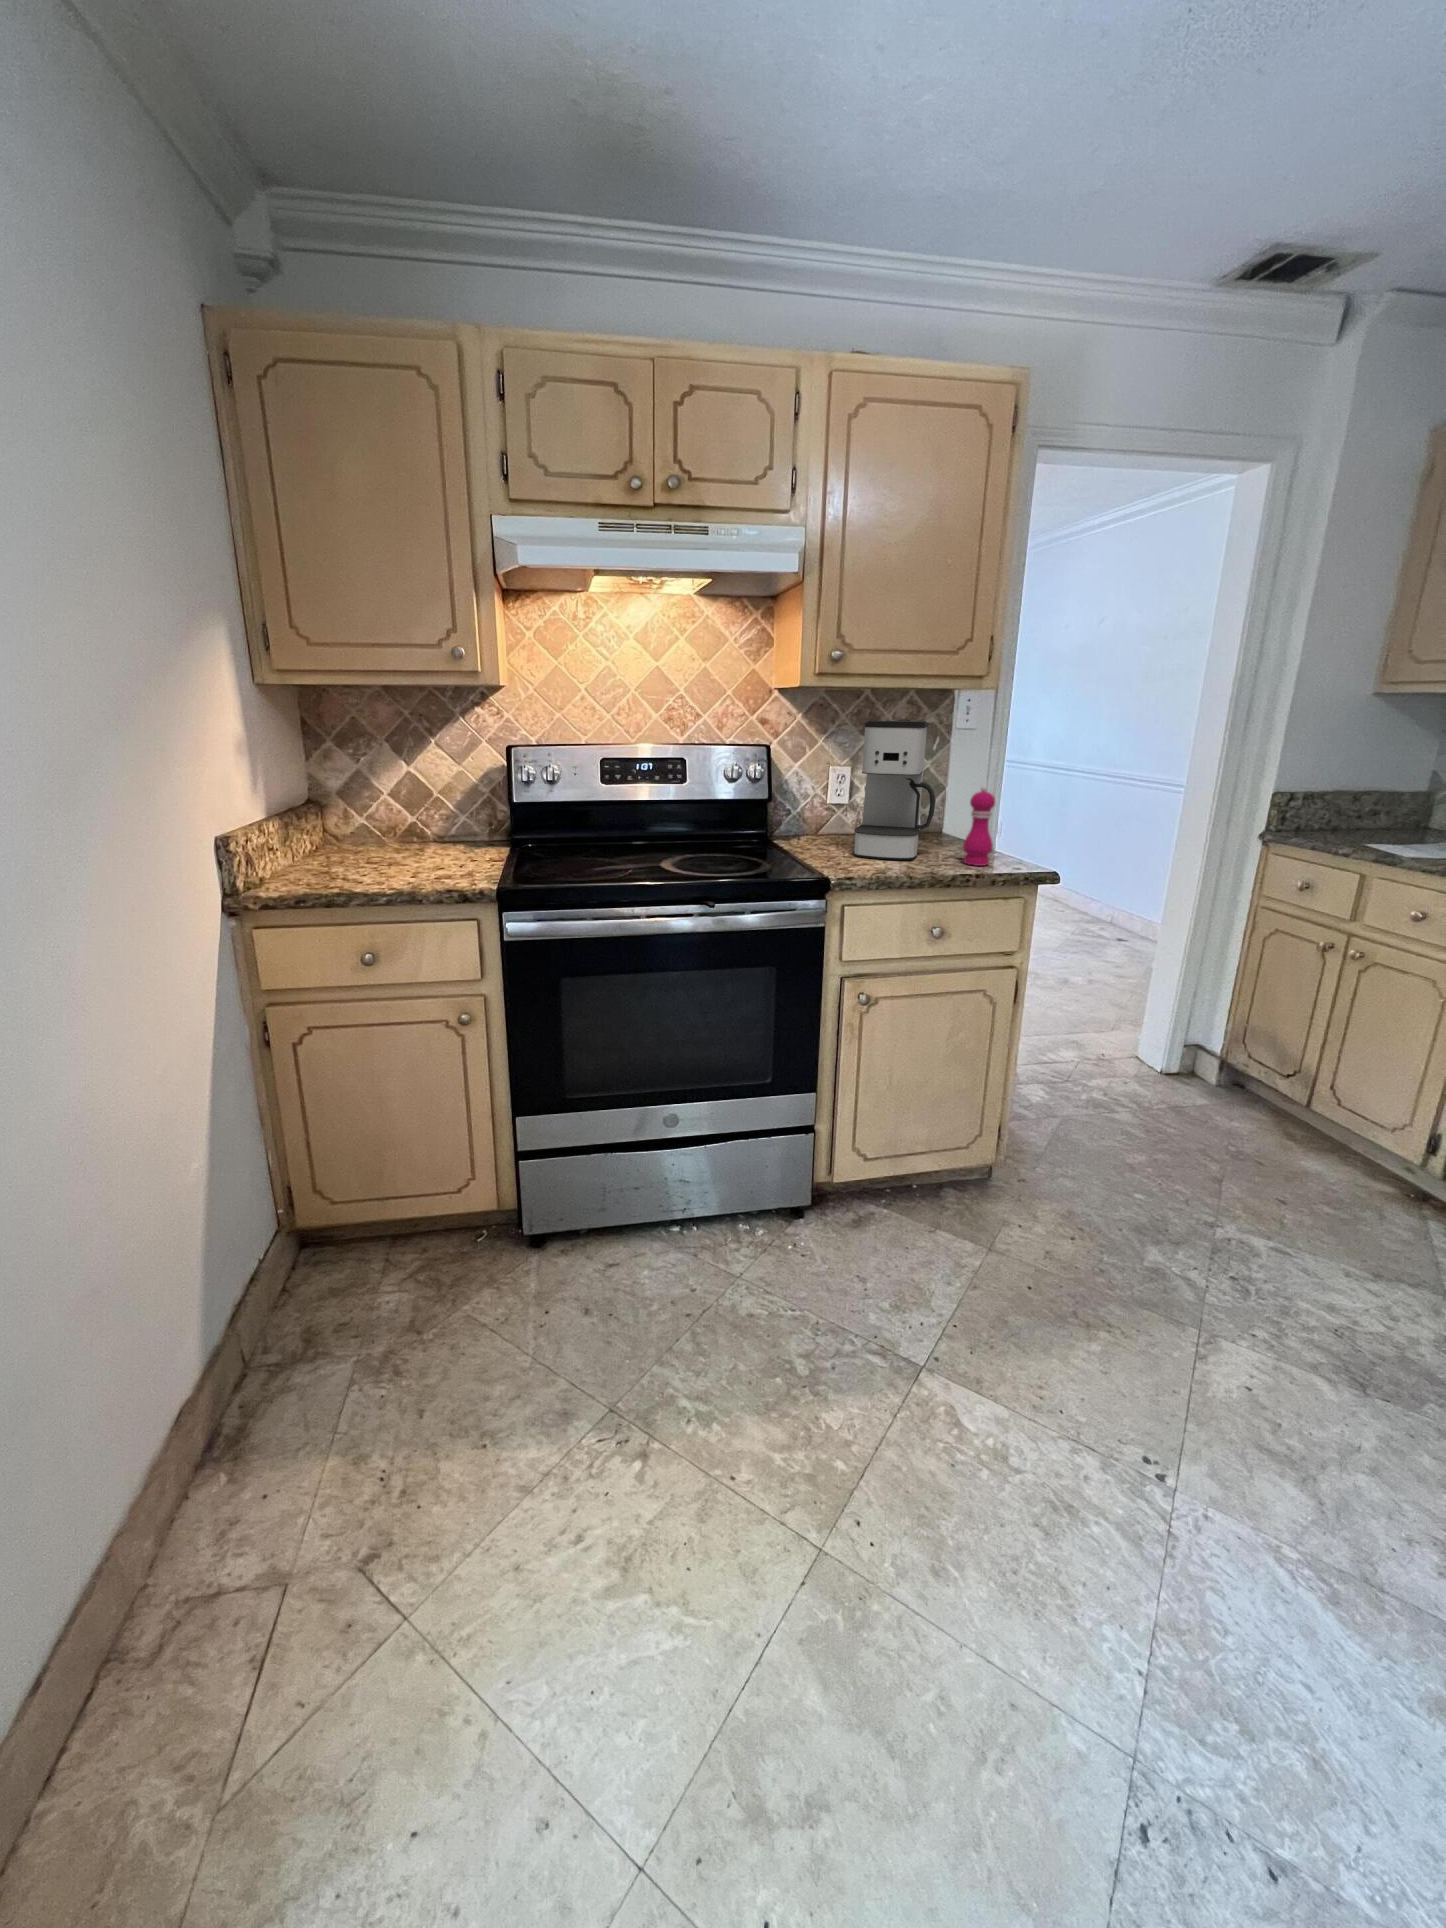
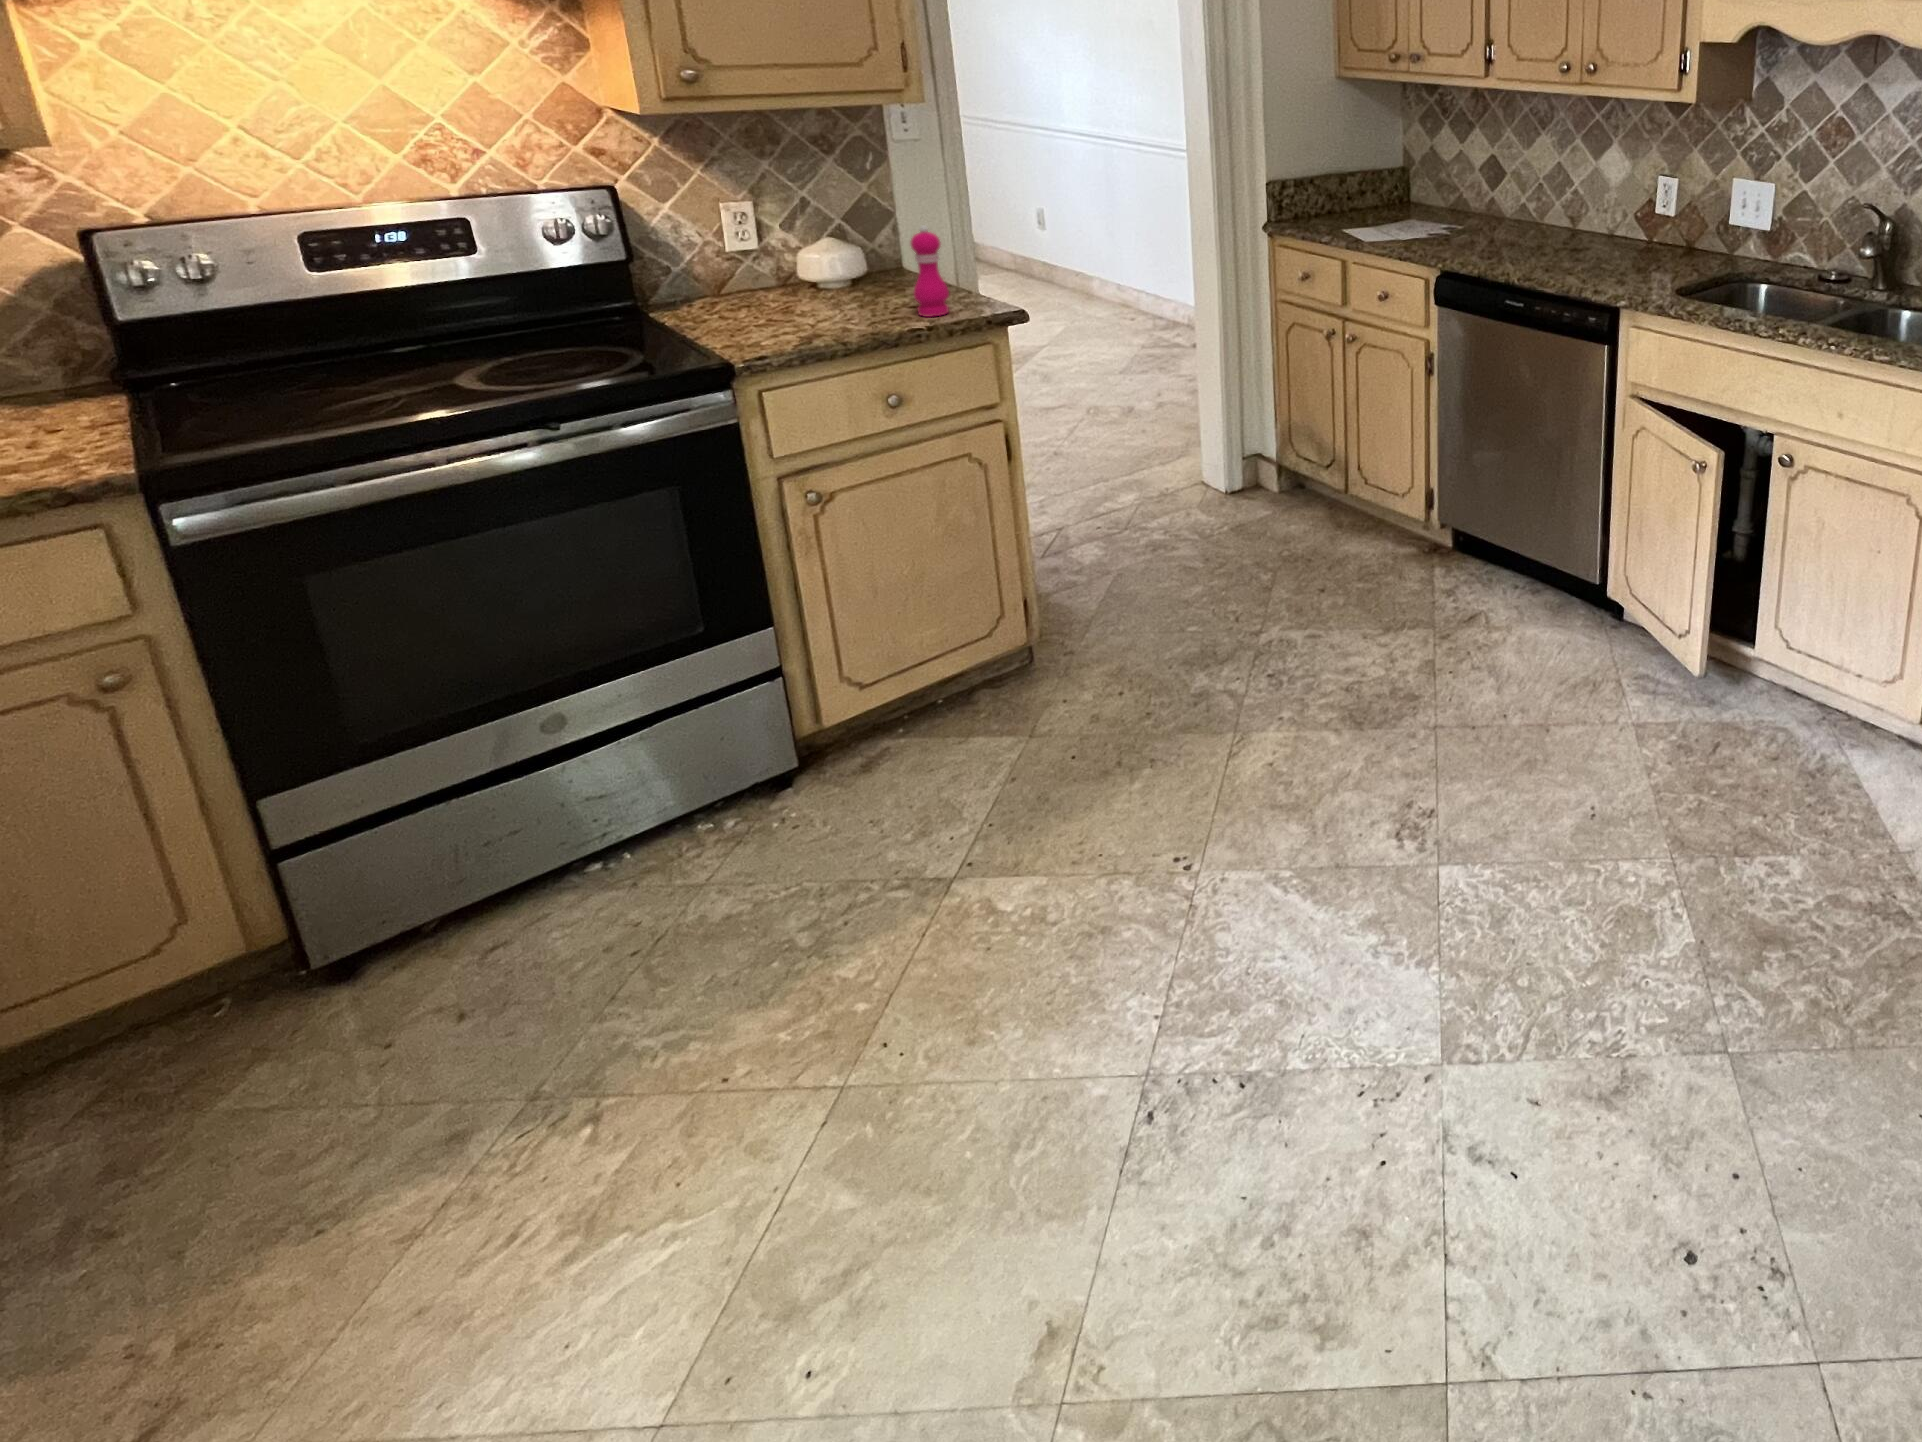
coffee maker: present [854,721,936,860] -> none [752,148,871,324]

